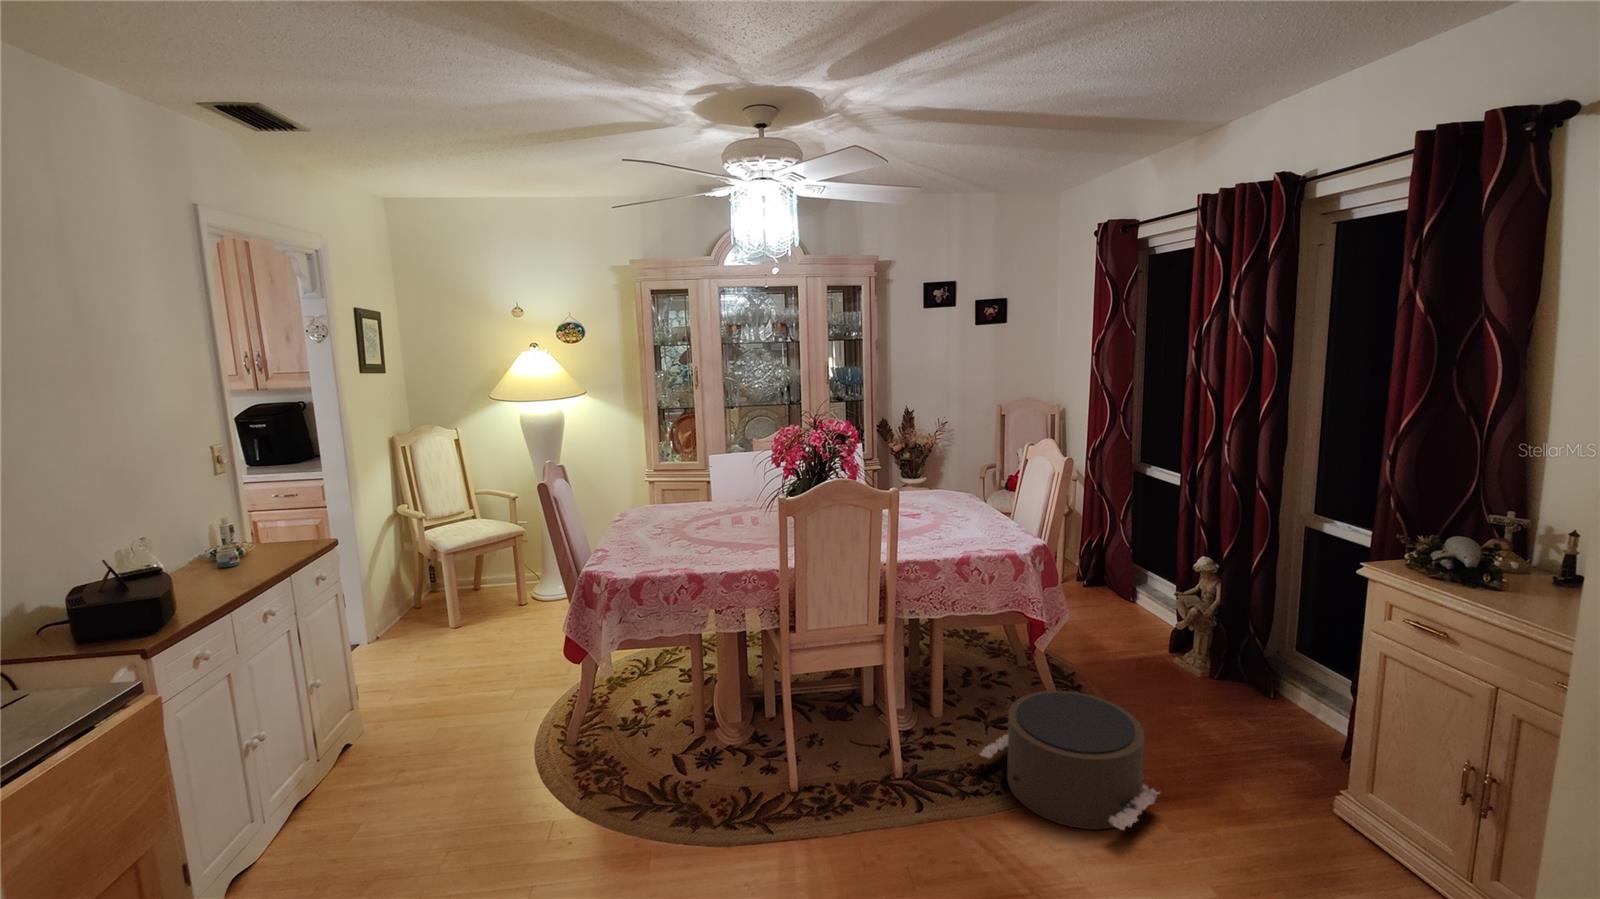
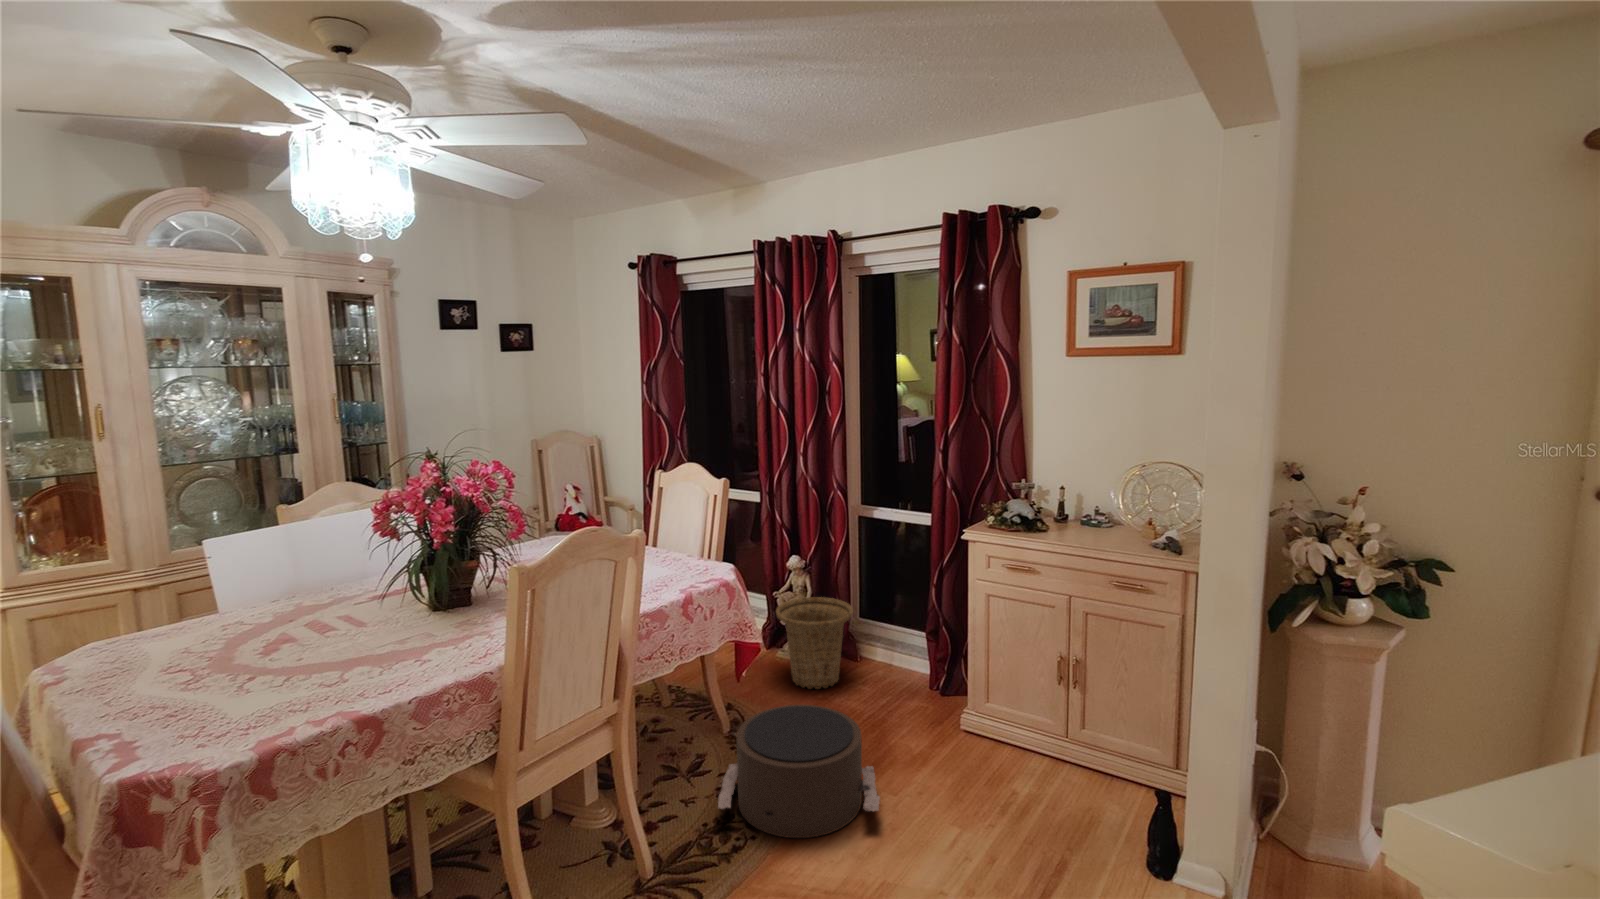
basket: none [1155,602,1256,708] -> present [776,597,853,689]

